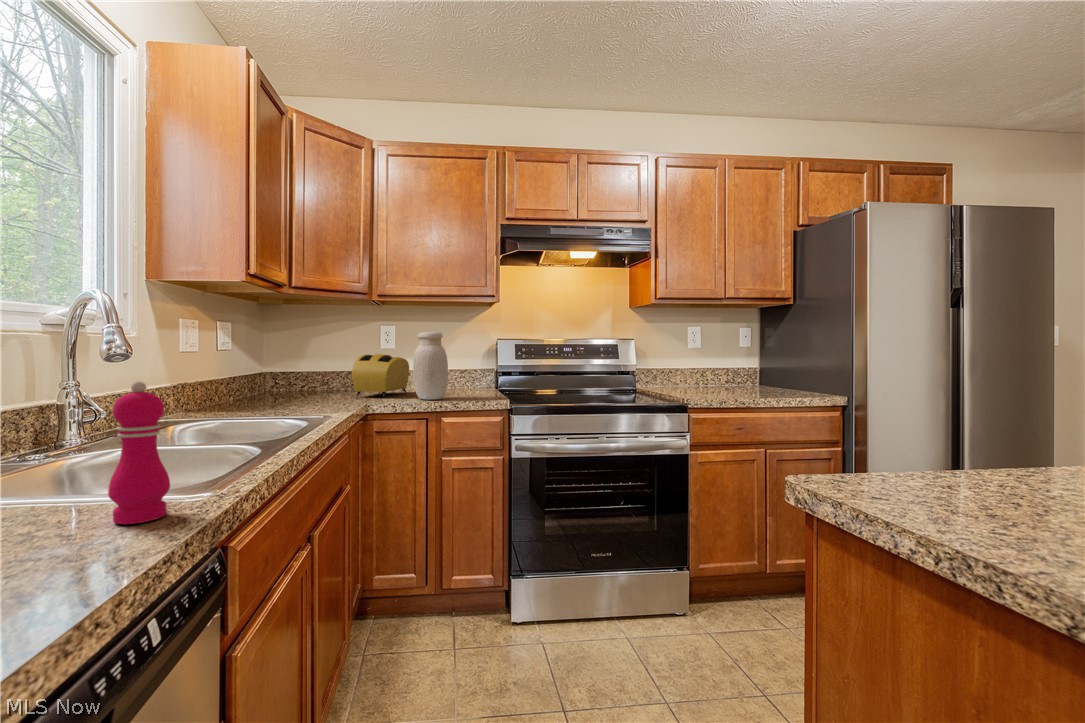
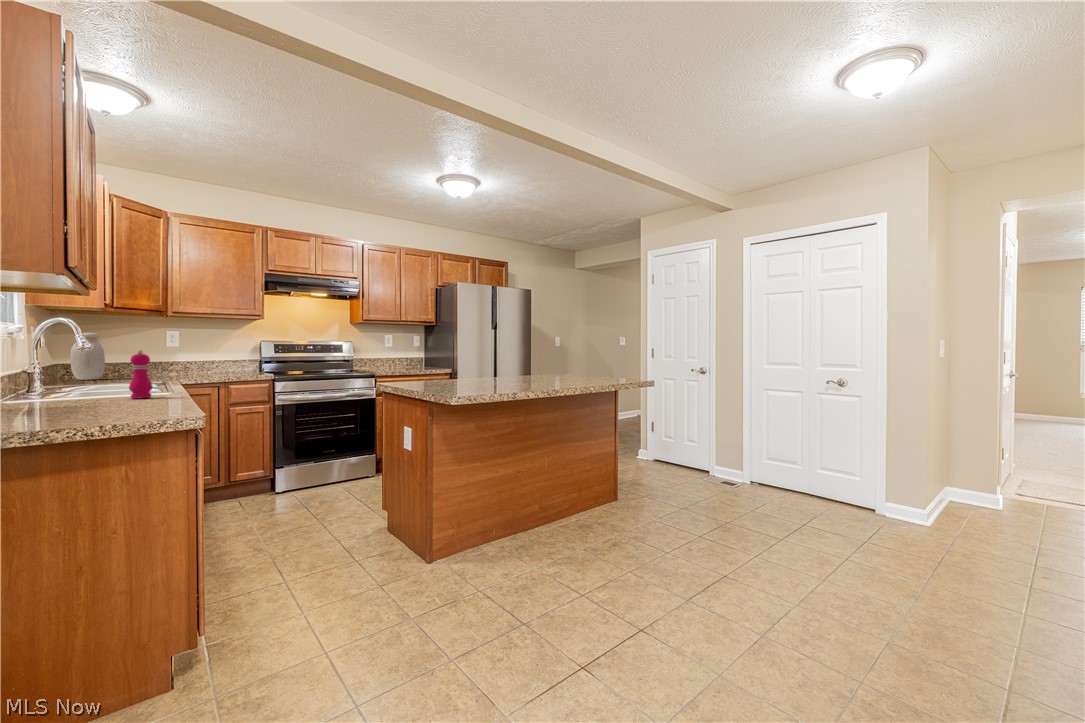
jar: present [413,332,448,400] -> present [70,333,105,380]
toaster: present [352,354,409,397] -> none [151,349,194,377]

